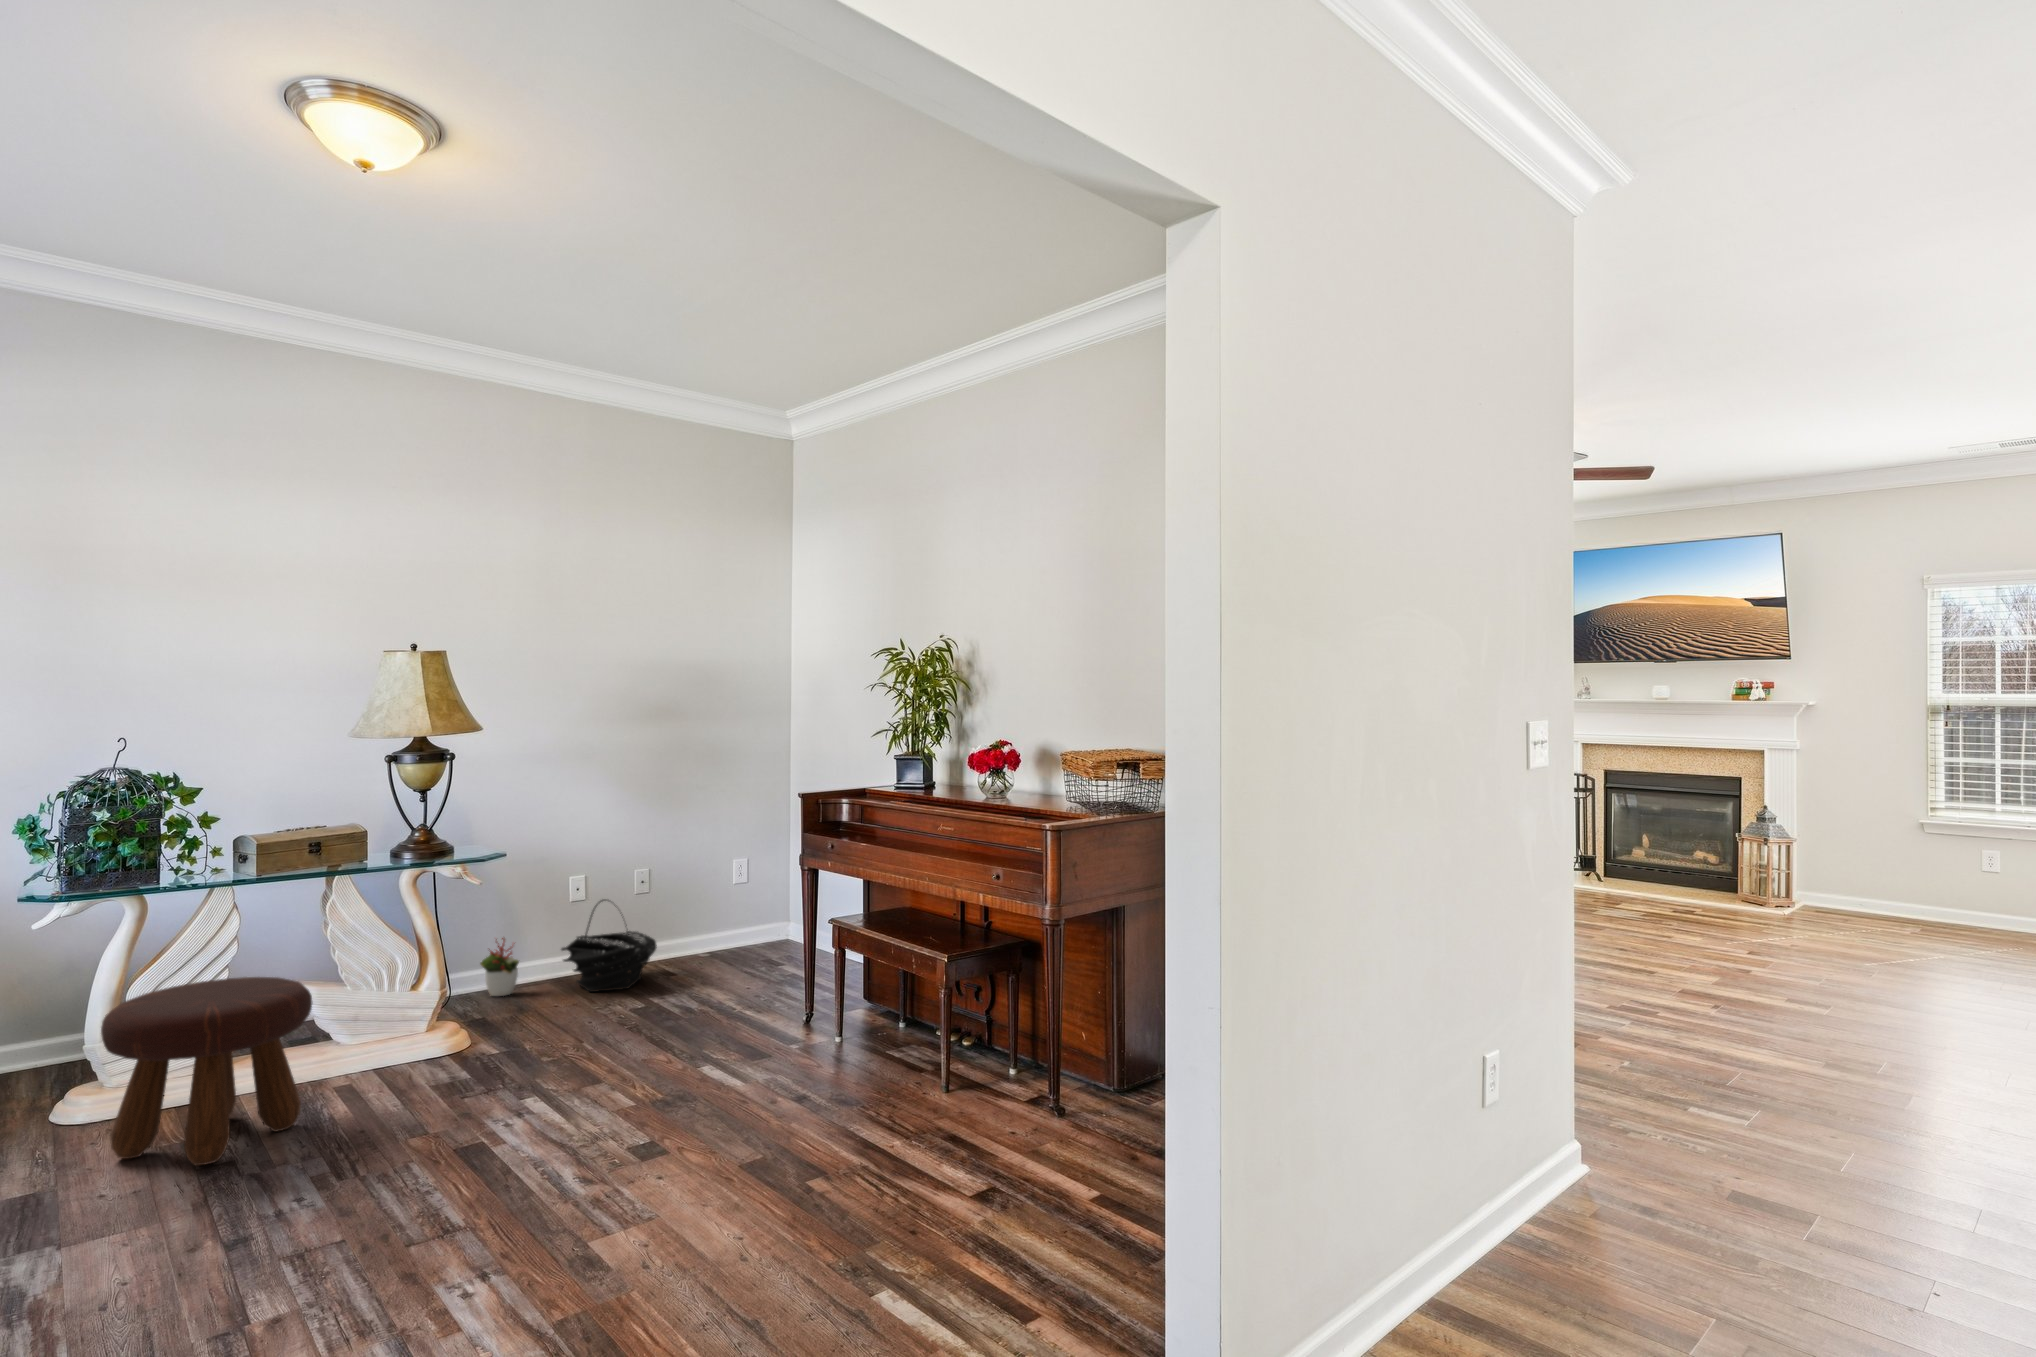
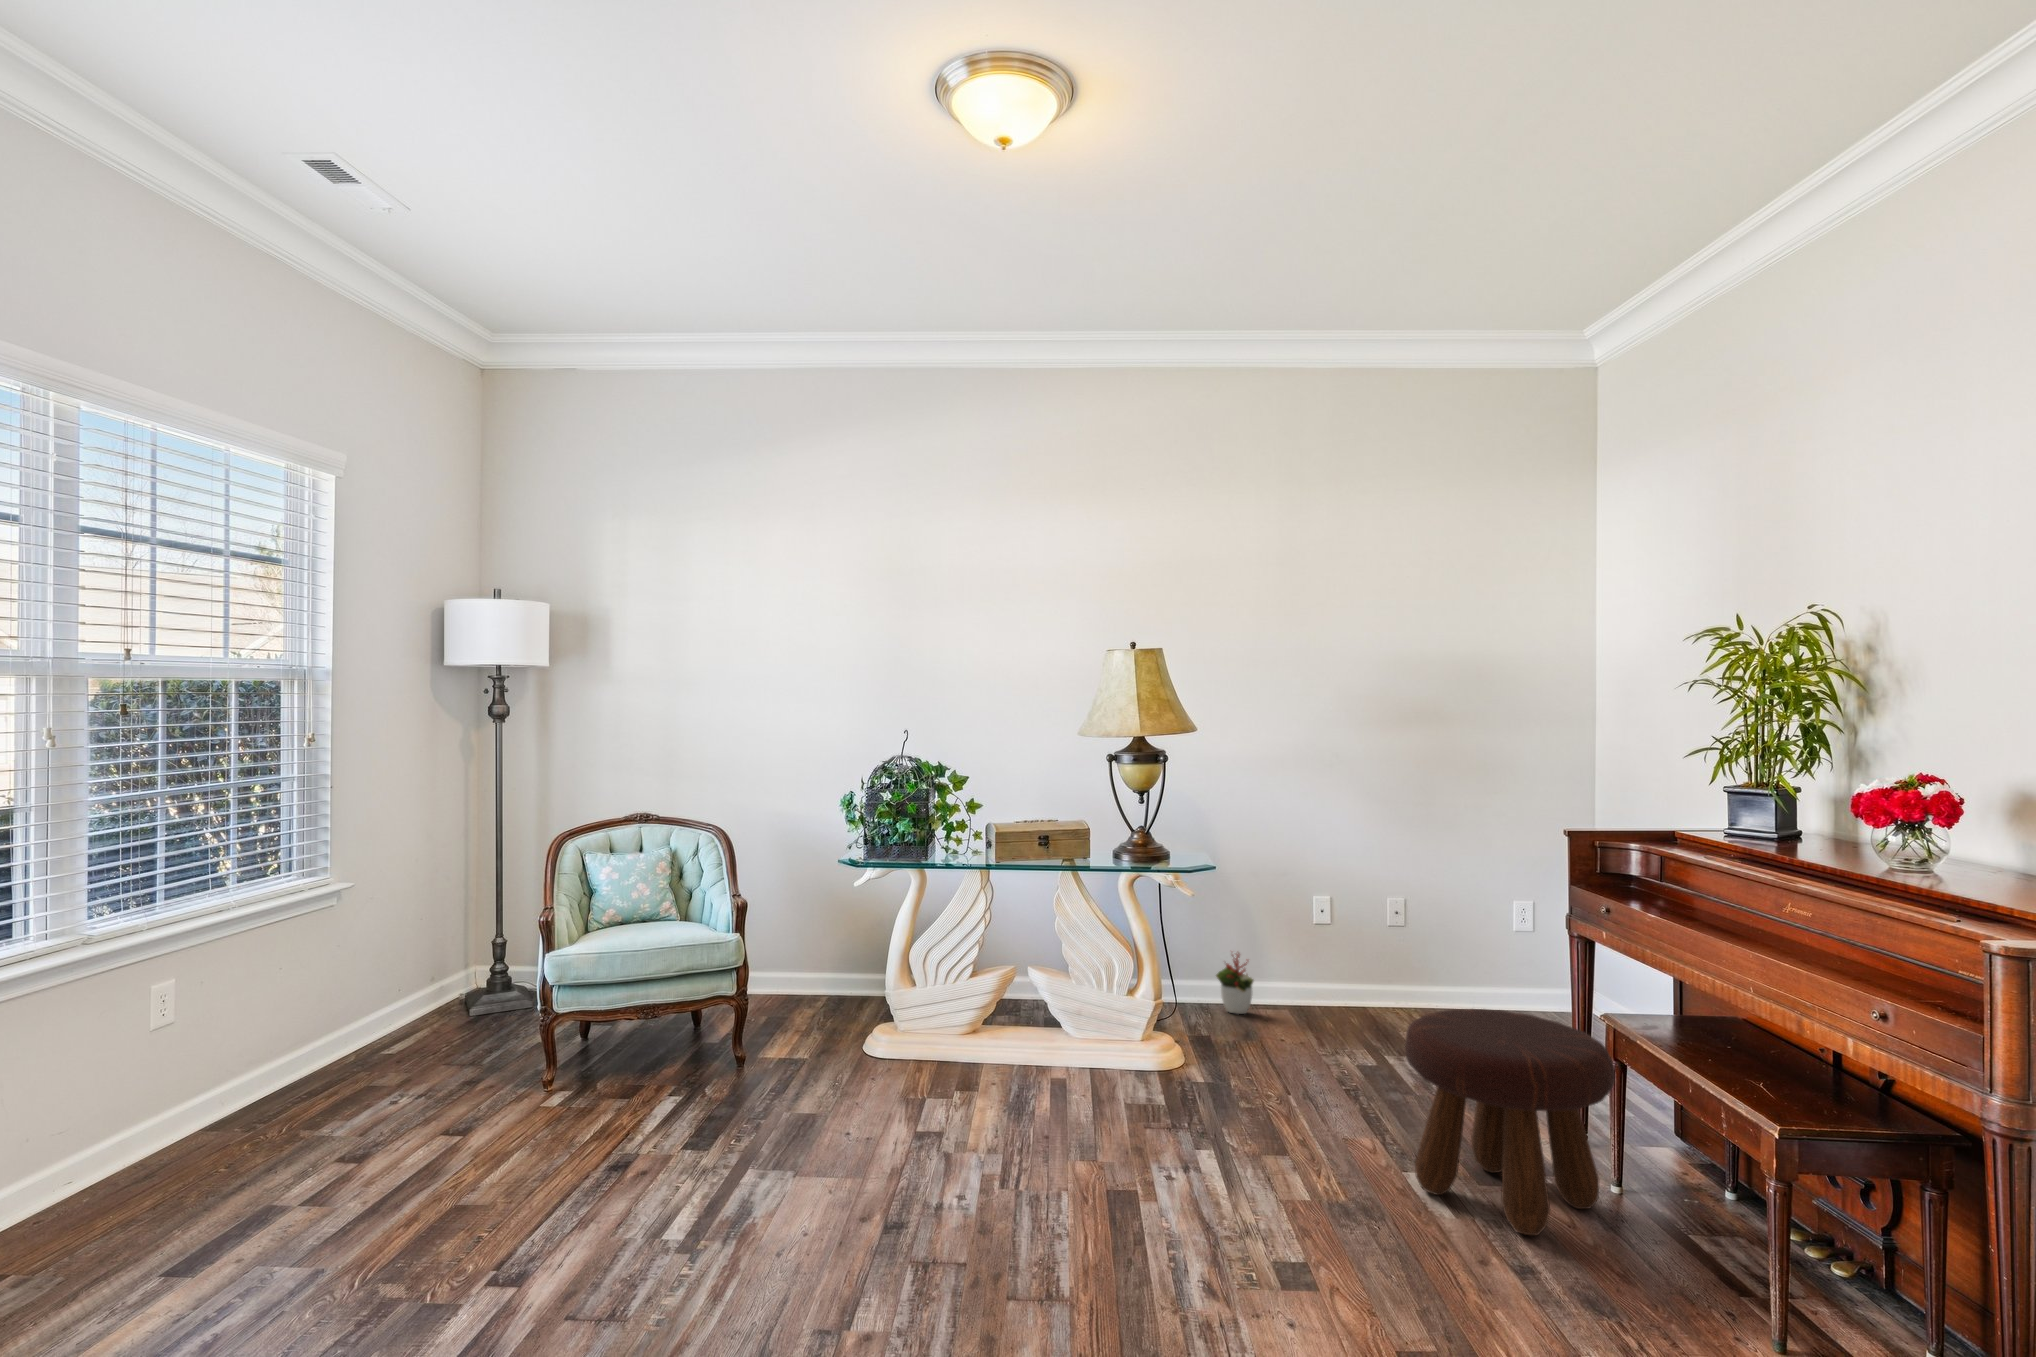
basket: present [561,899,657,992] -> none [1294,927,1403,1036]
footstool: present [101,977,312,1165] -> present [1405,1009,1615,1235]

